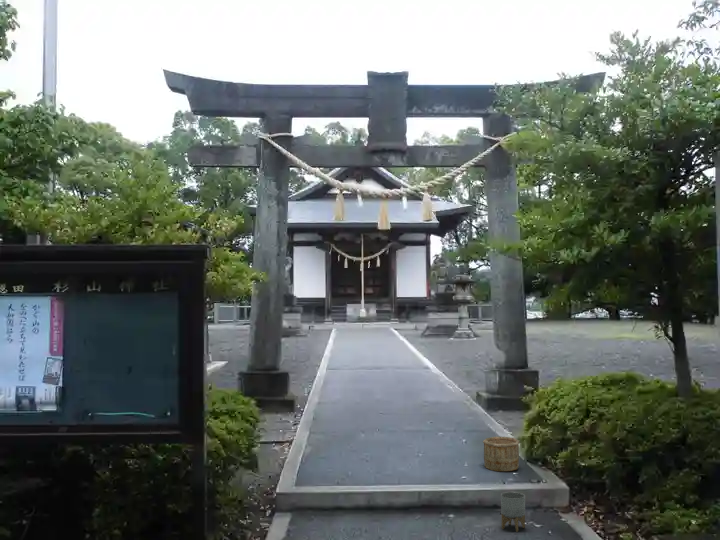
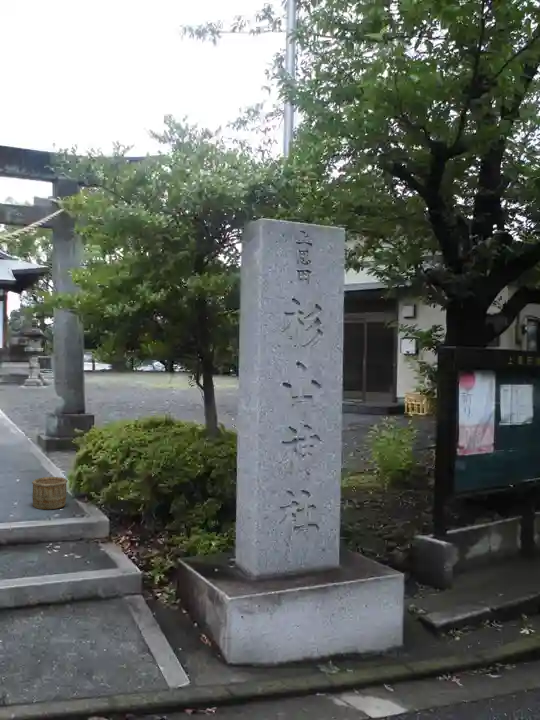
planter: present [501,492,525,532] -> none [42,529,66,566]

